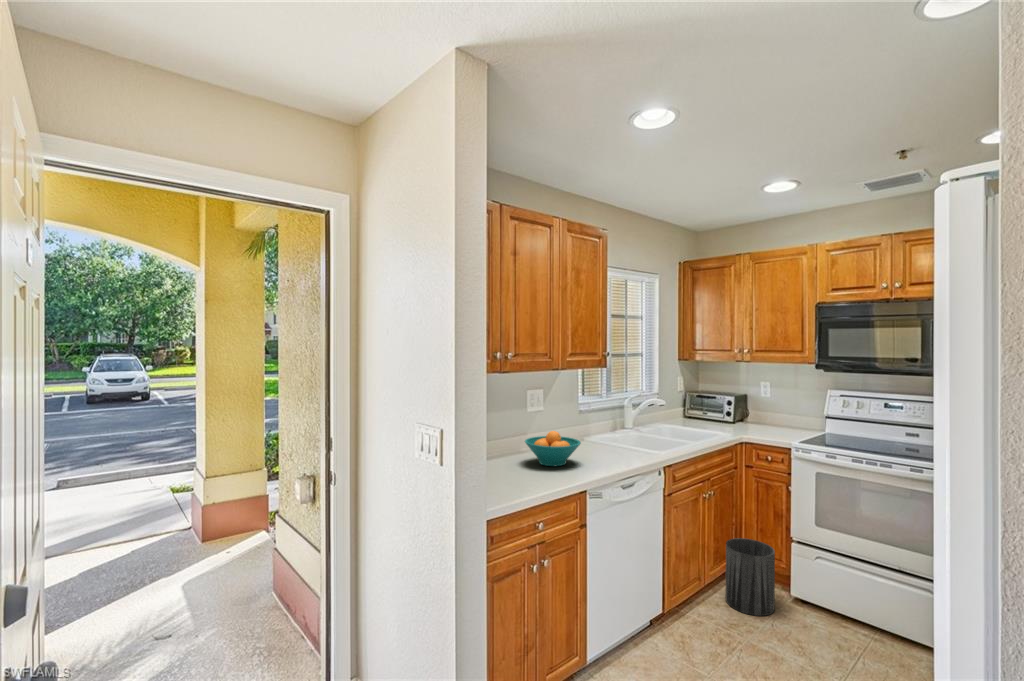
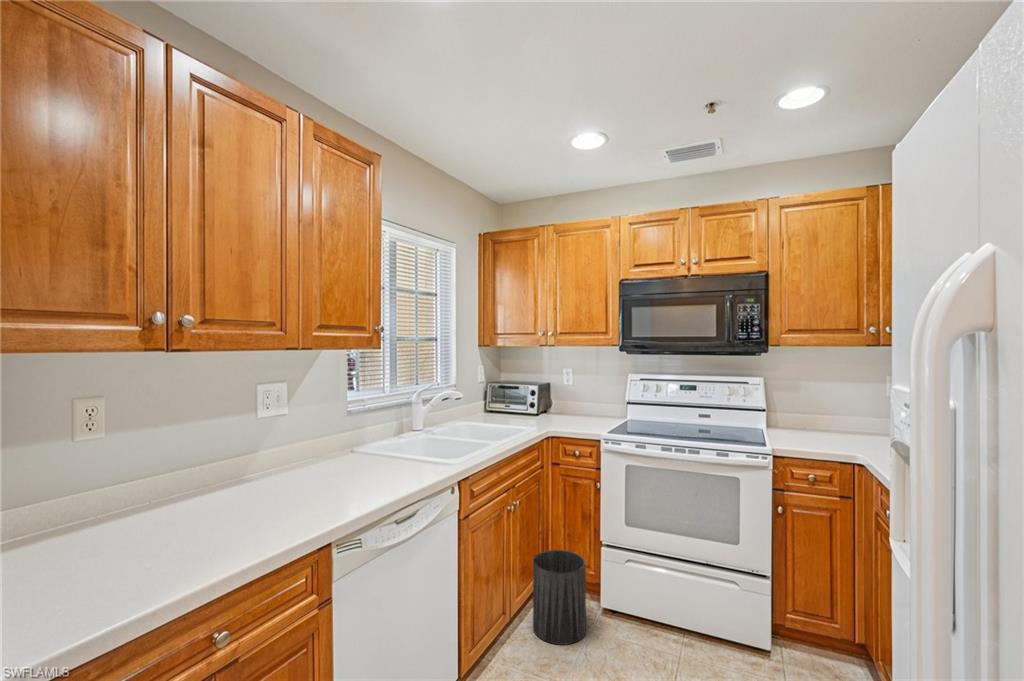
fruit bowl: present [525,431,581,466] -> none [243,447,338,503]

